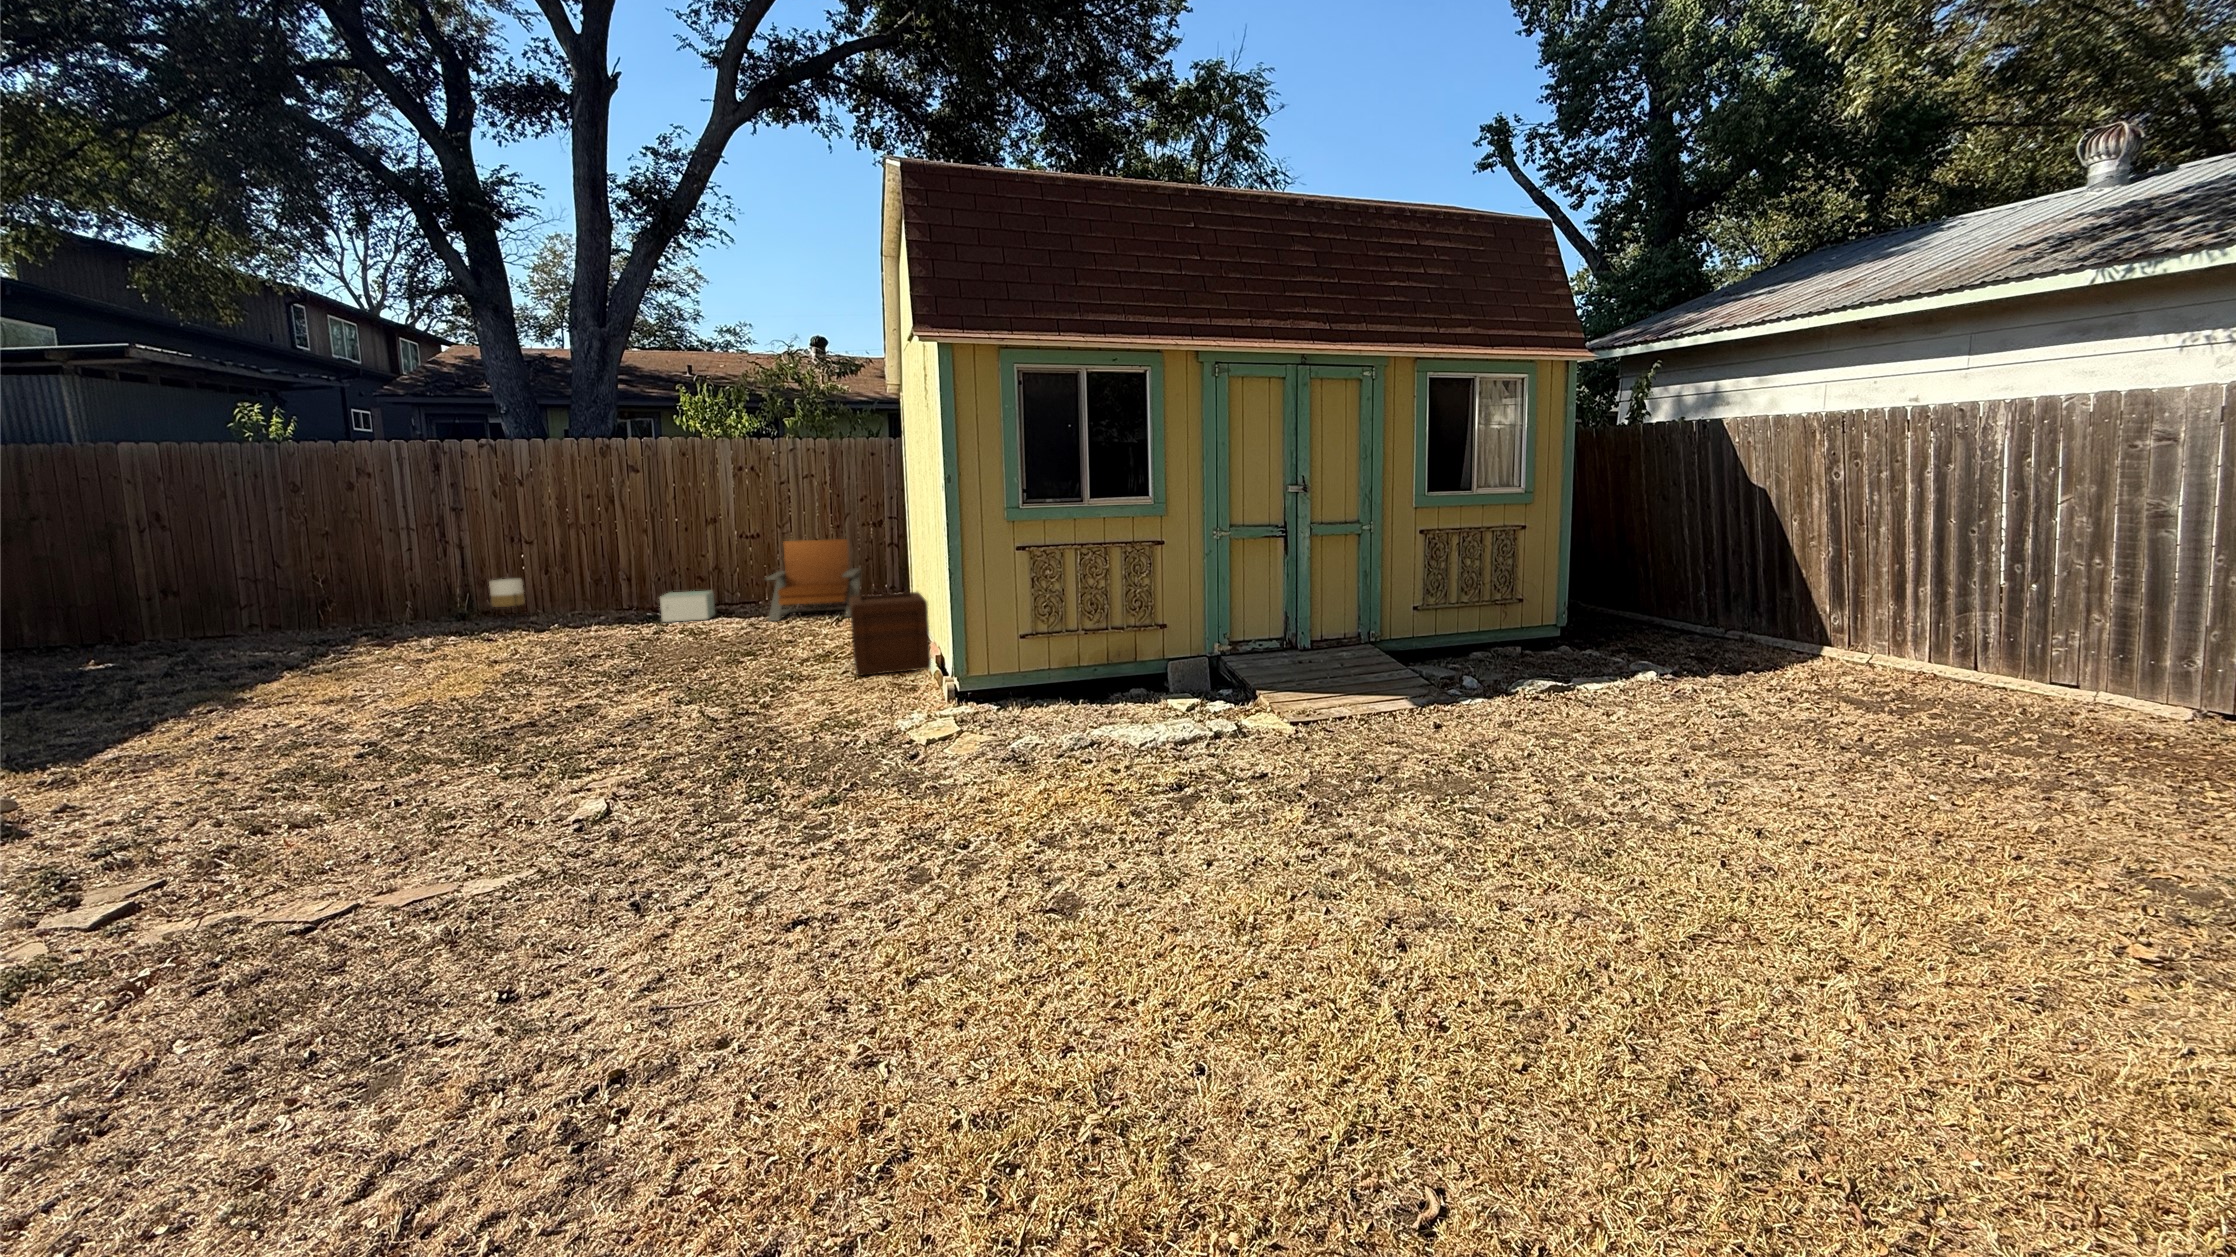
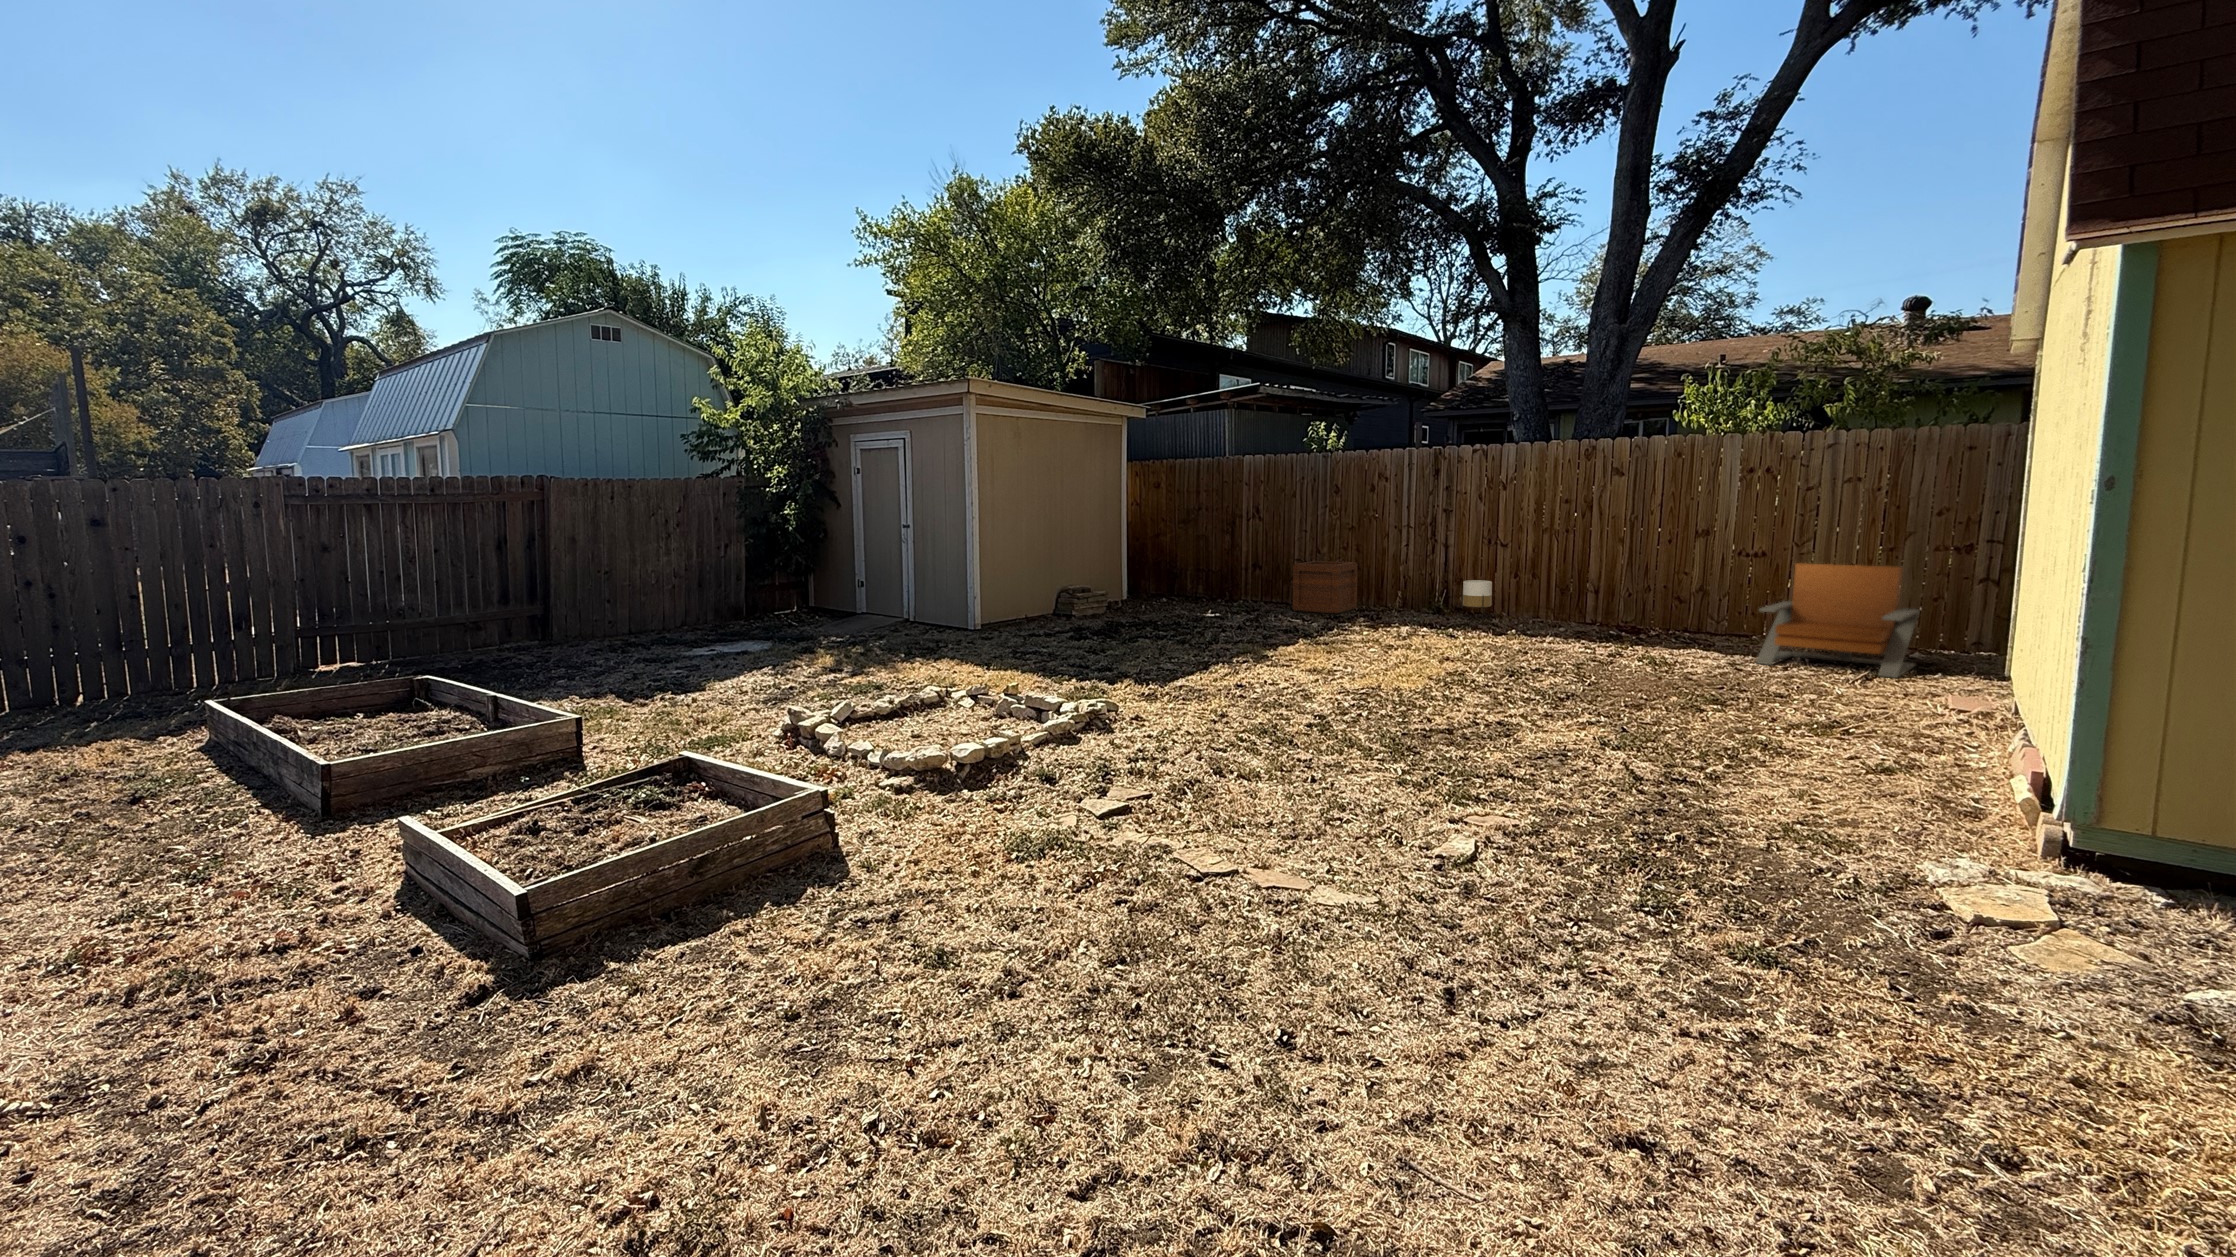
storage box: present [660,590,715,622] -> none [1622,612,1691,649]
wooden crate: present [849,592,931,676] -> present [1293,561,1357,614]

